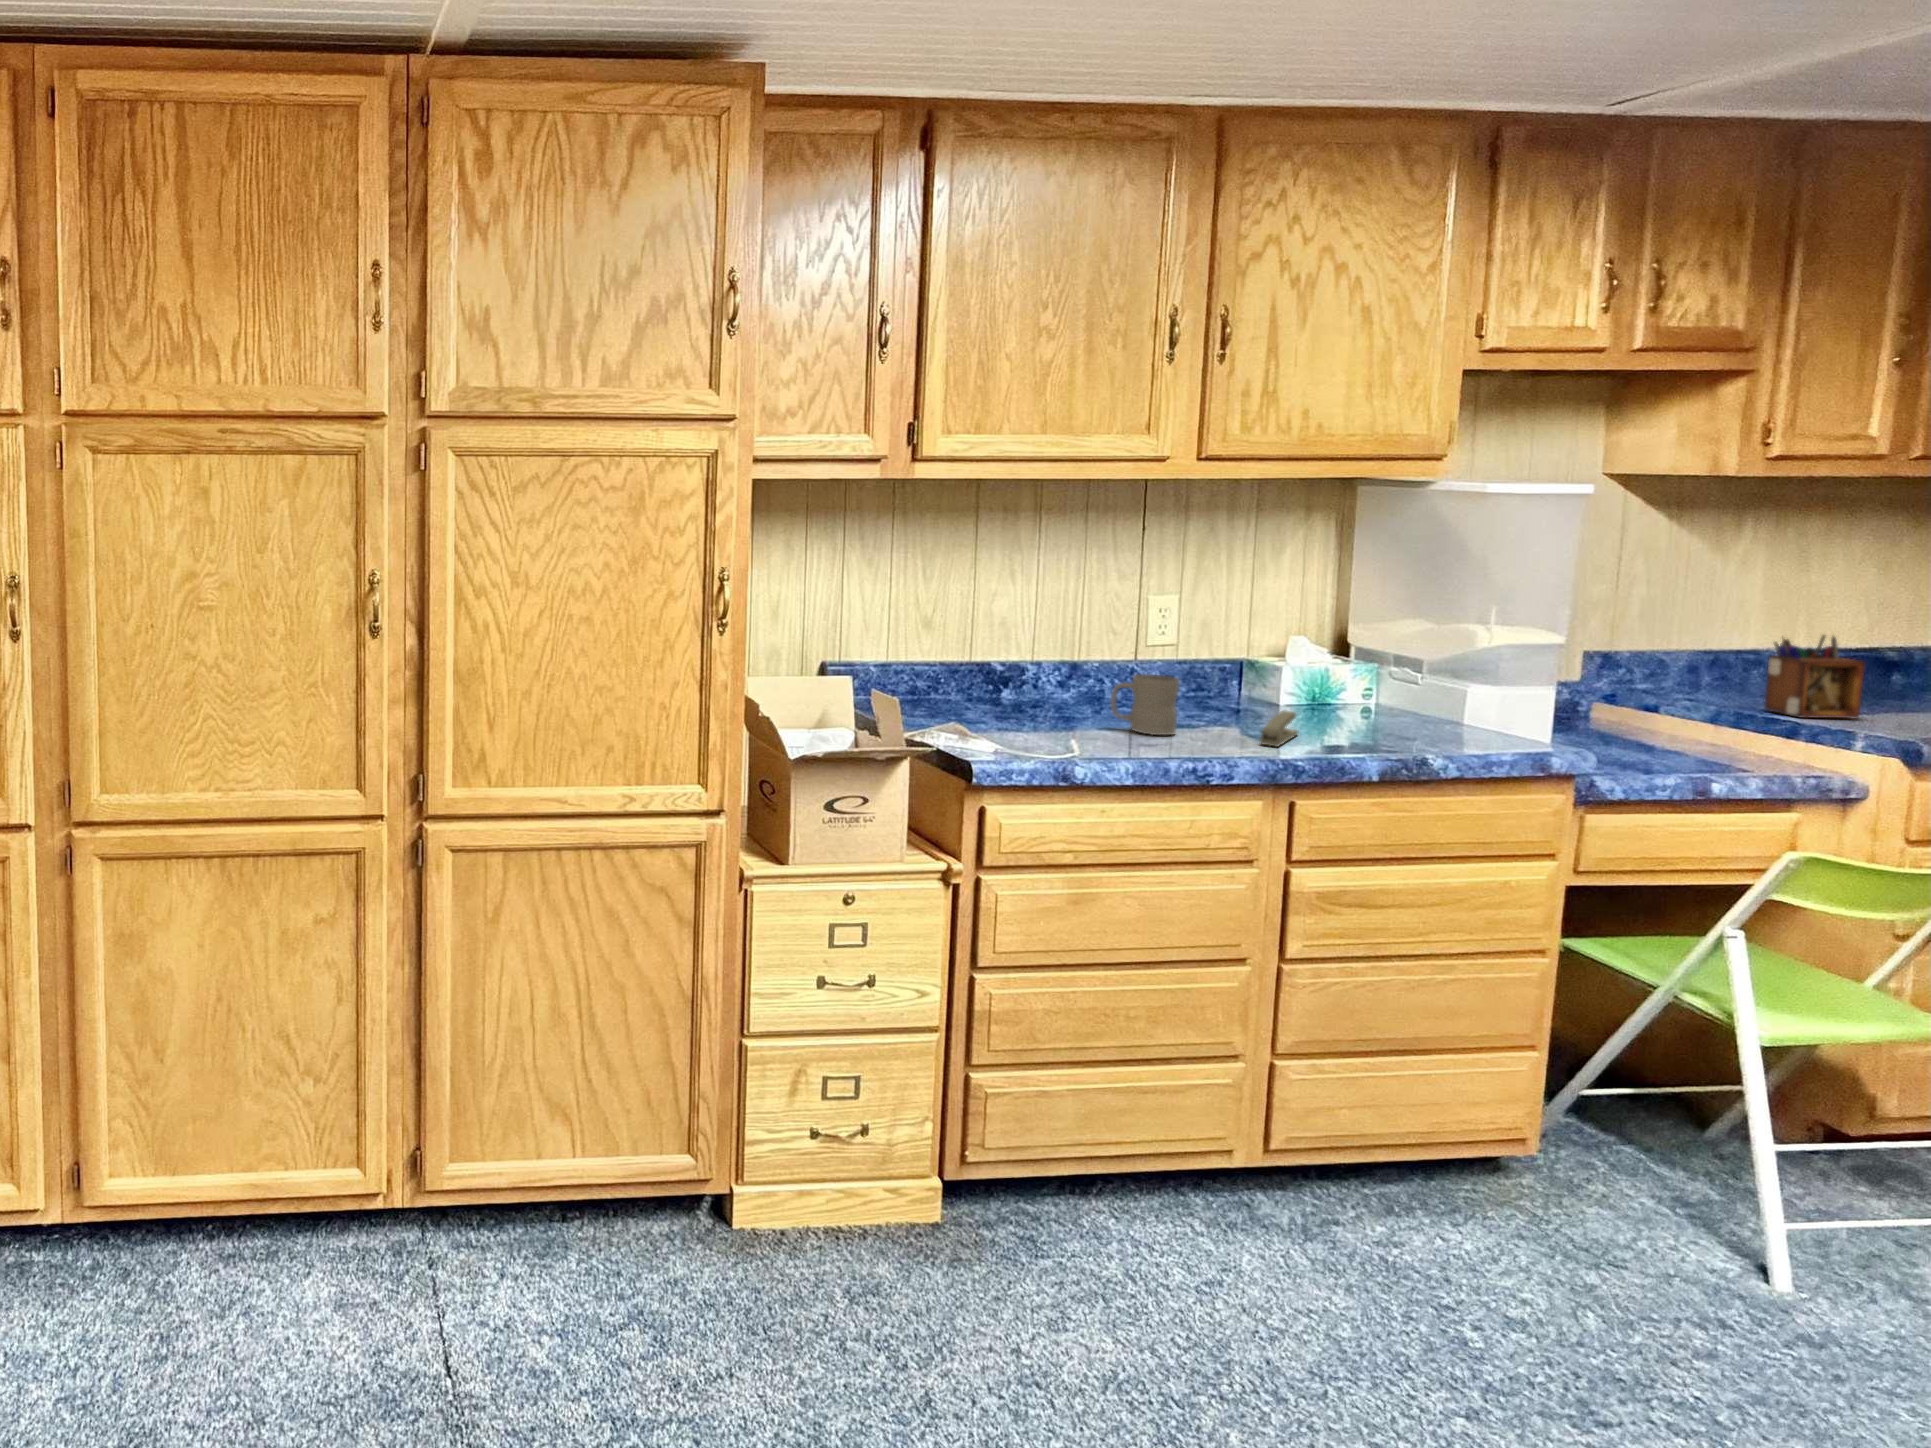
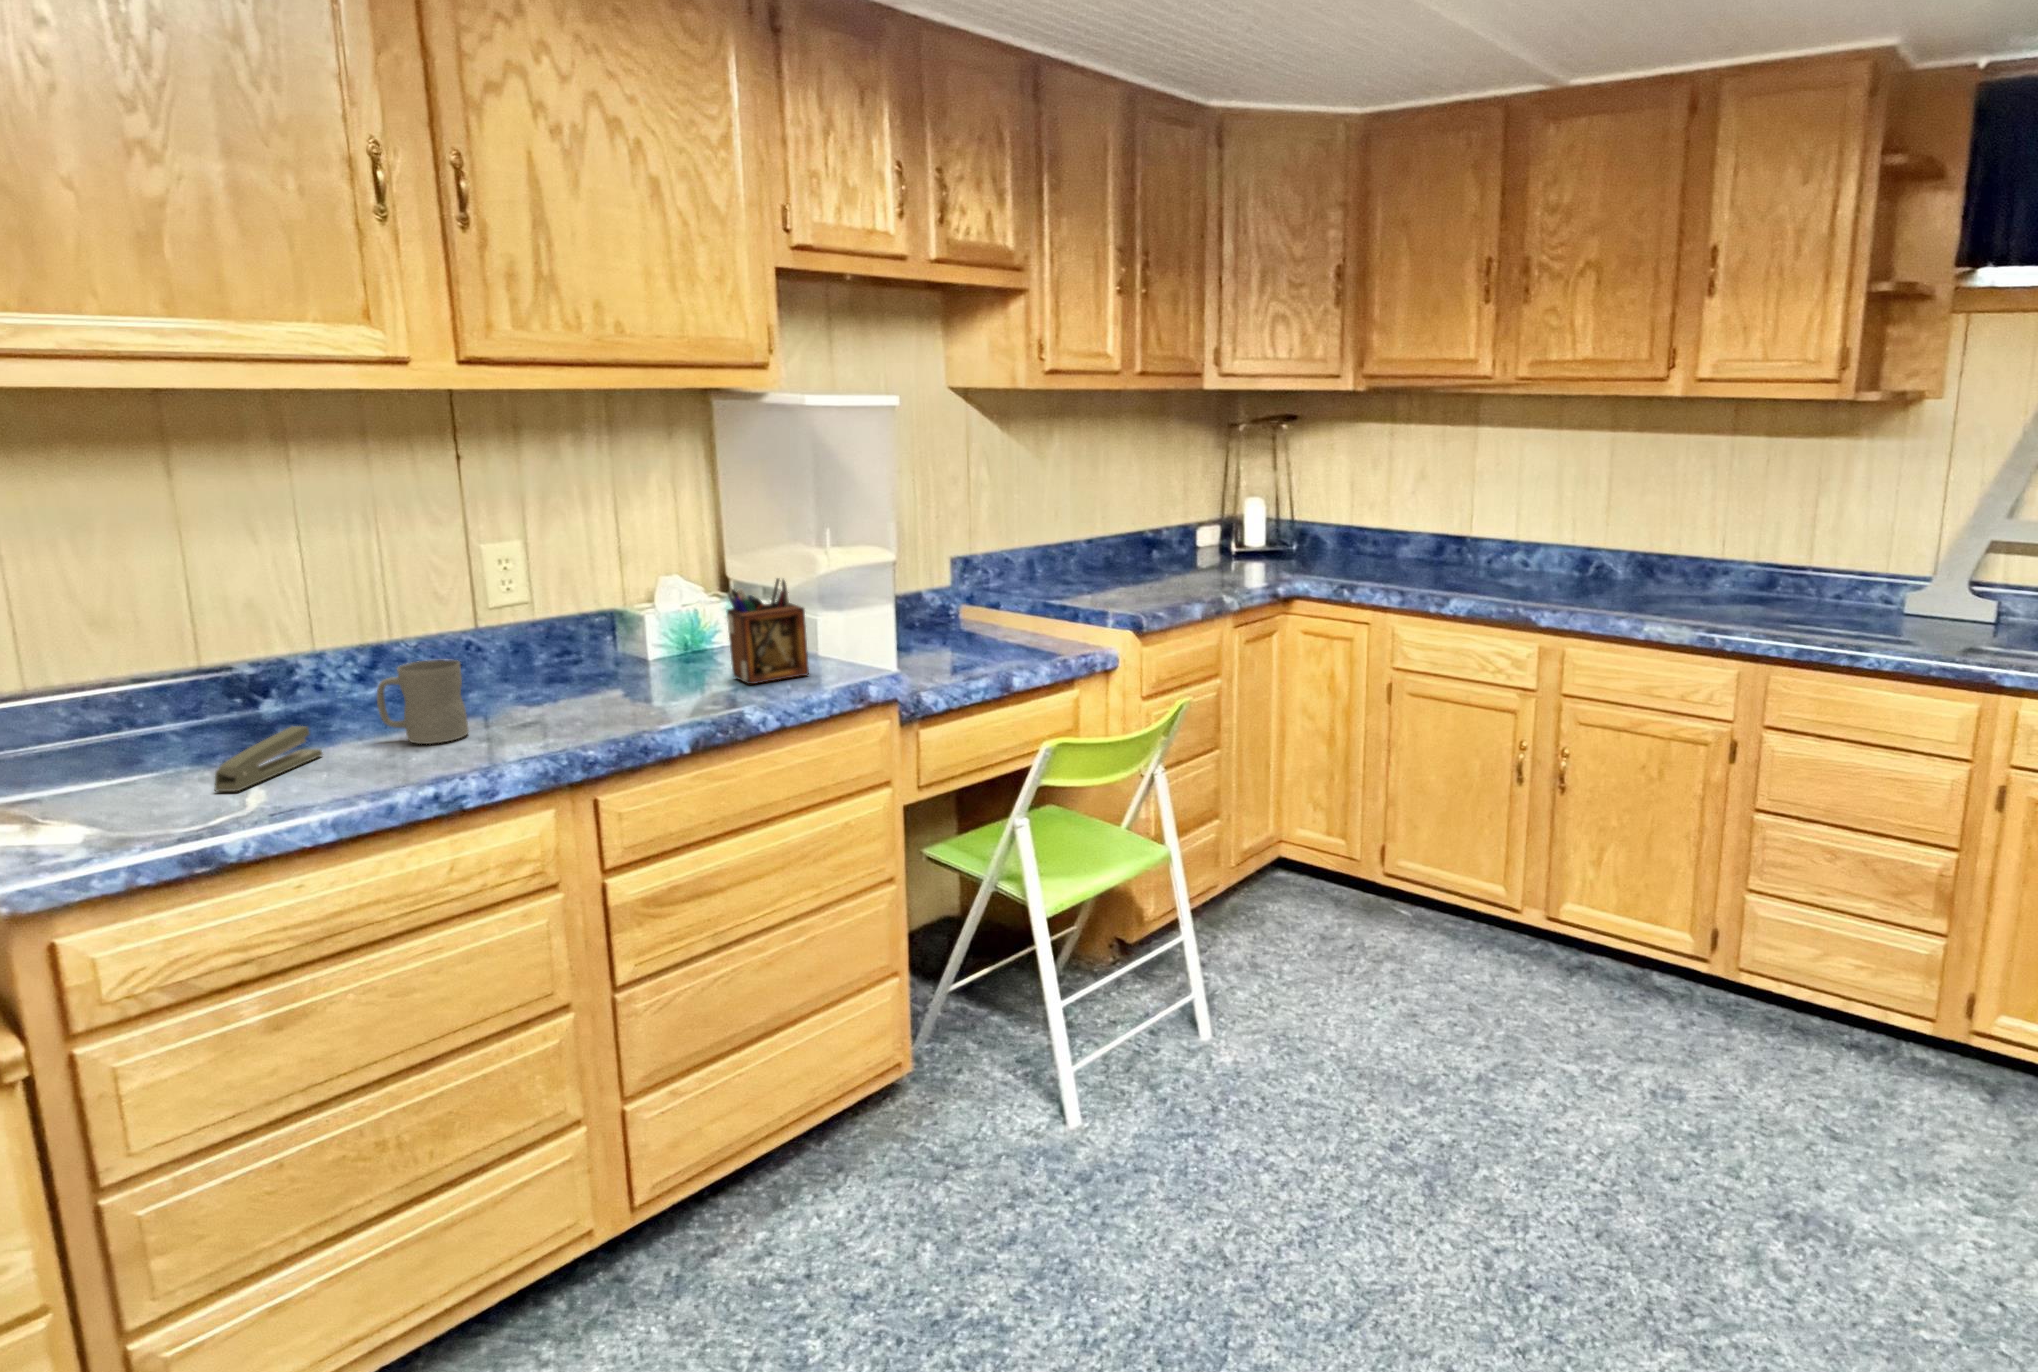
desk organizer: present [1765,635,1865,719] -> present [727,579,809,684]
stapler: present [1260,710,1299,746] -> present [215,726,322,791]

